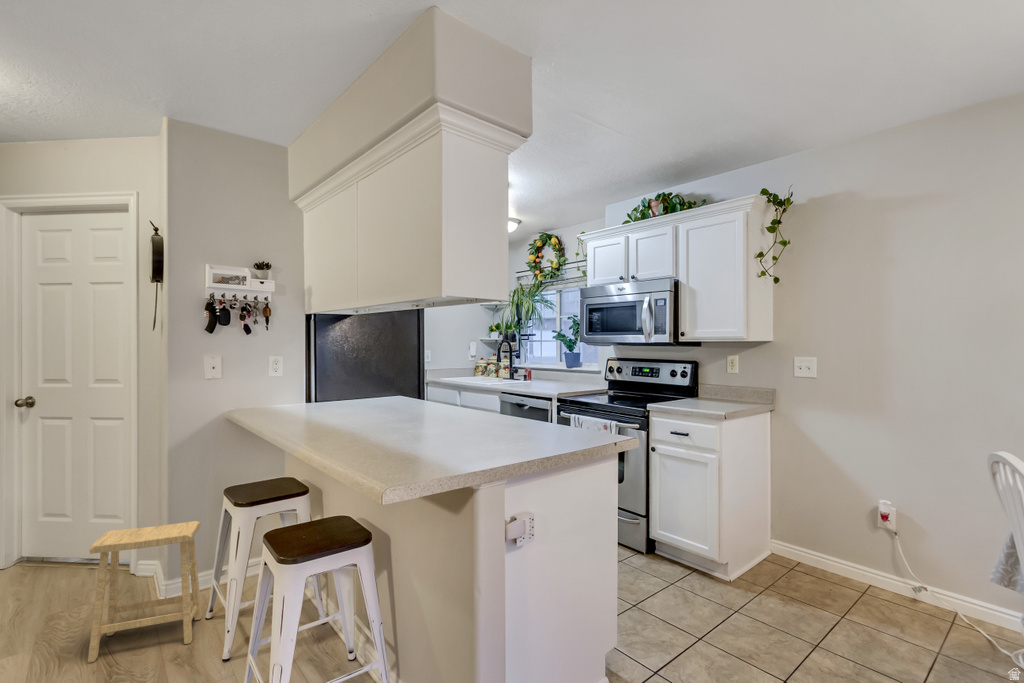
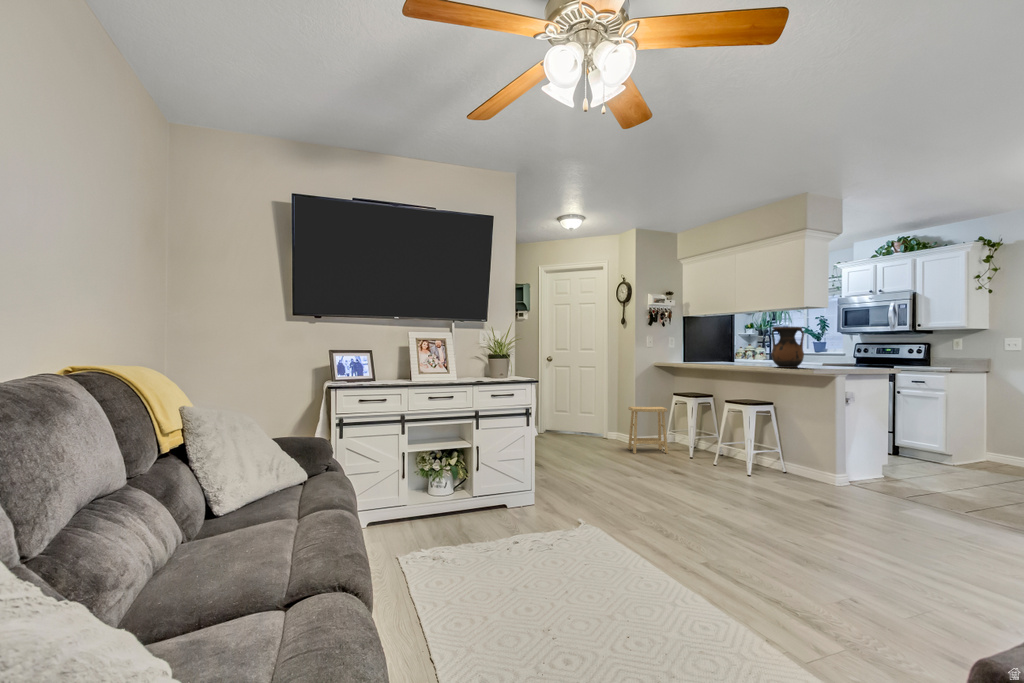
vase: none [356,345,433,458] -> present [771,327,804,368]

